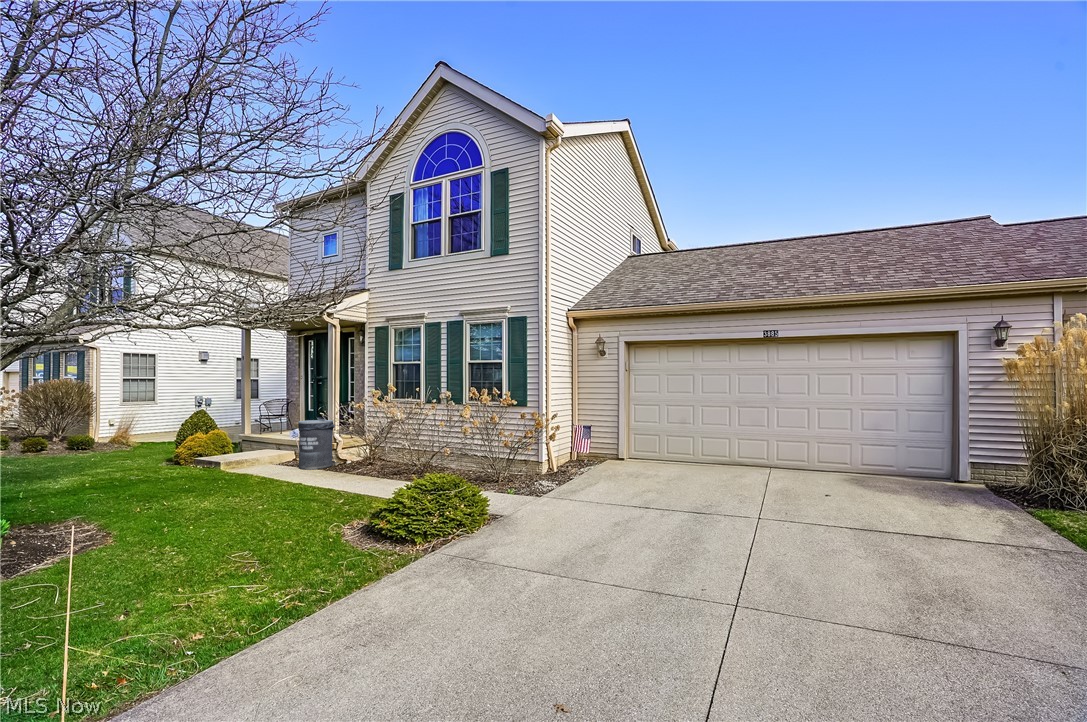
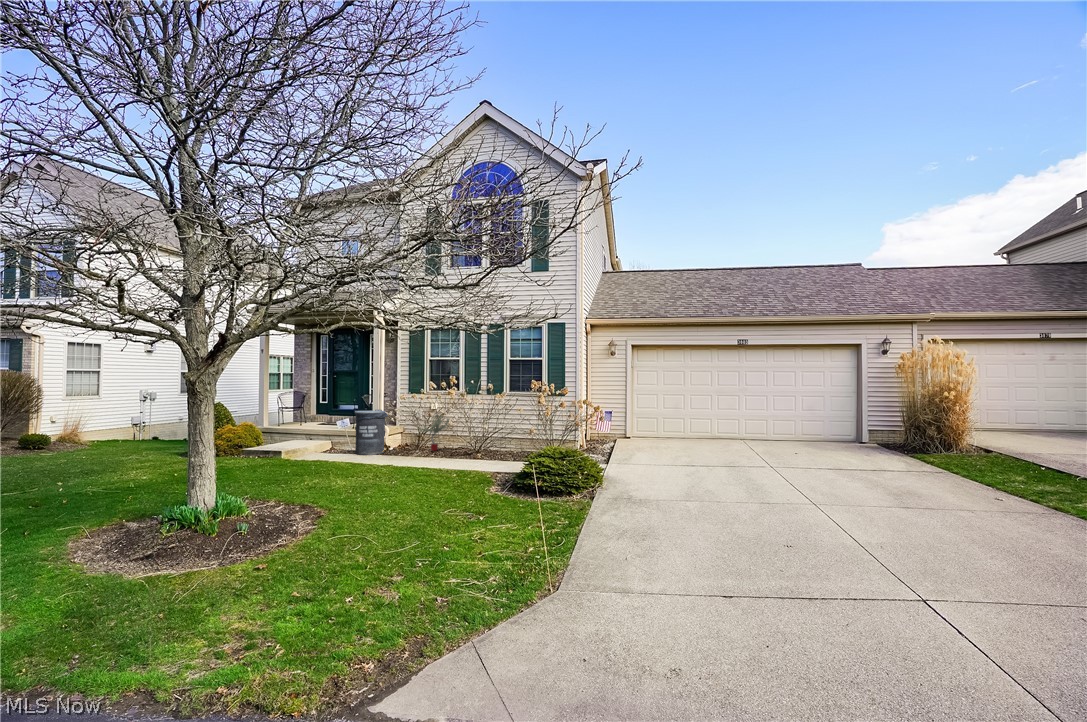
potted tree: none [370,424,400,467] -> present [421,415,449,451]

